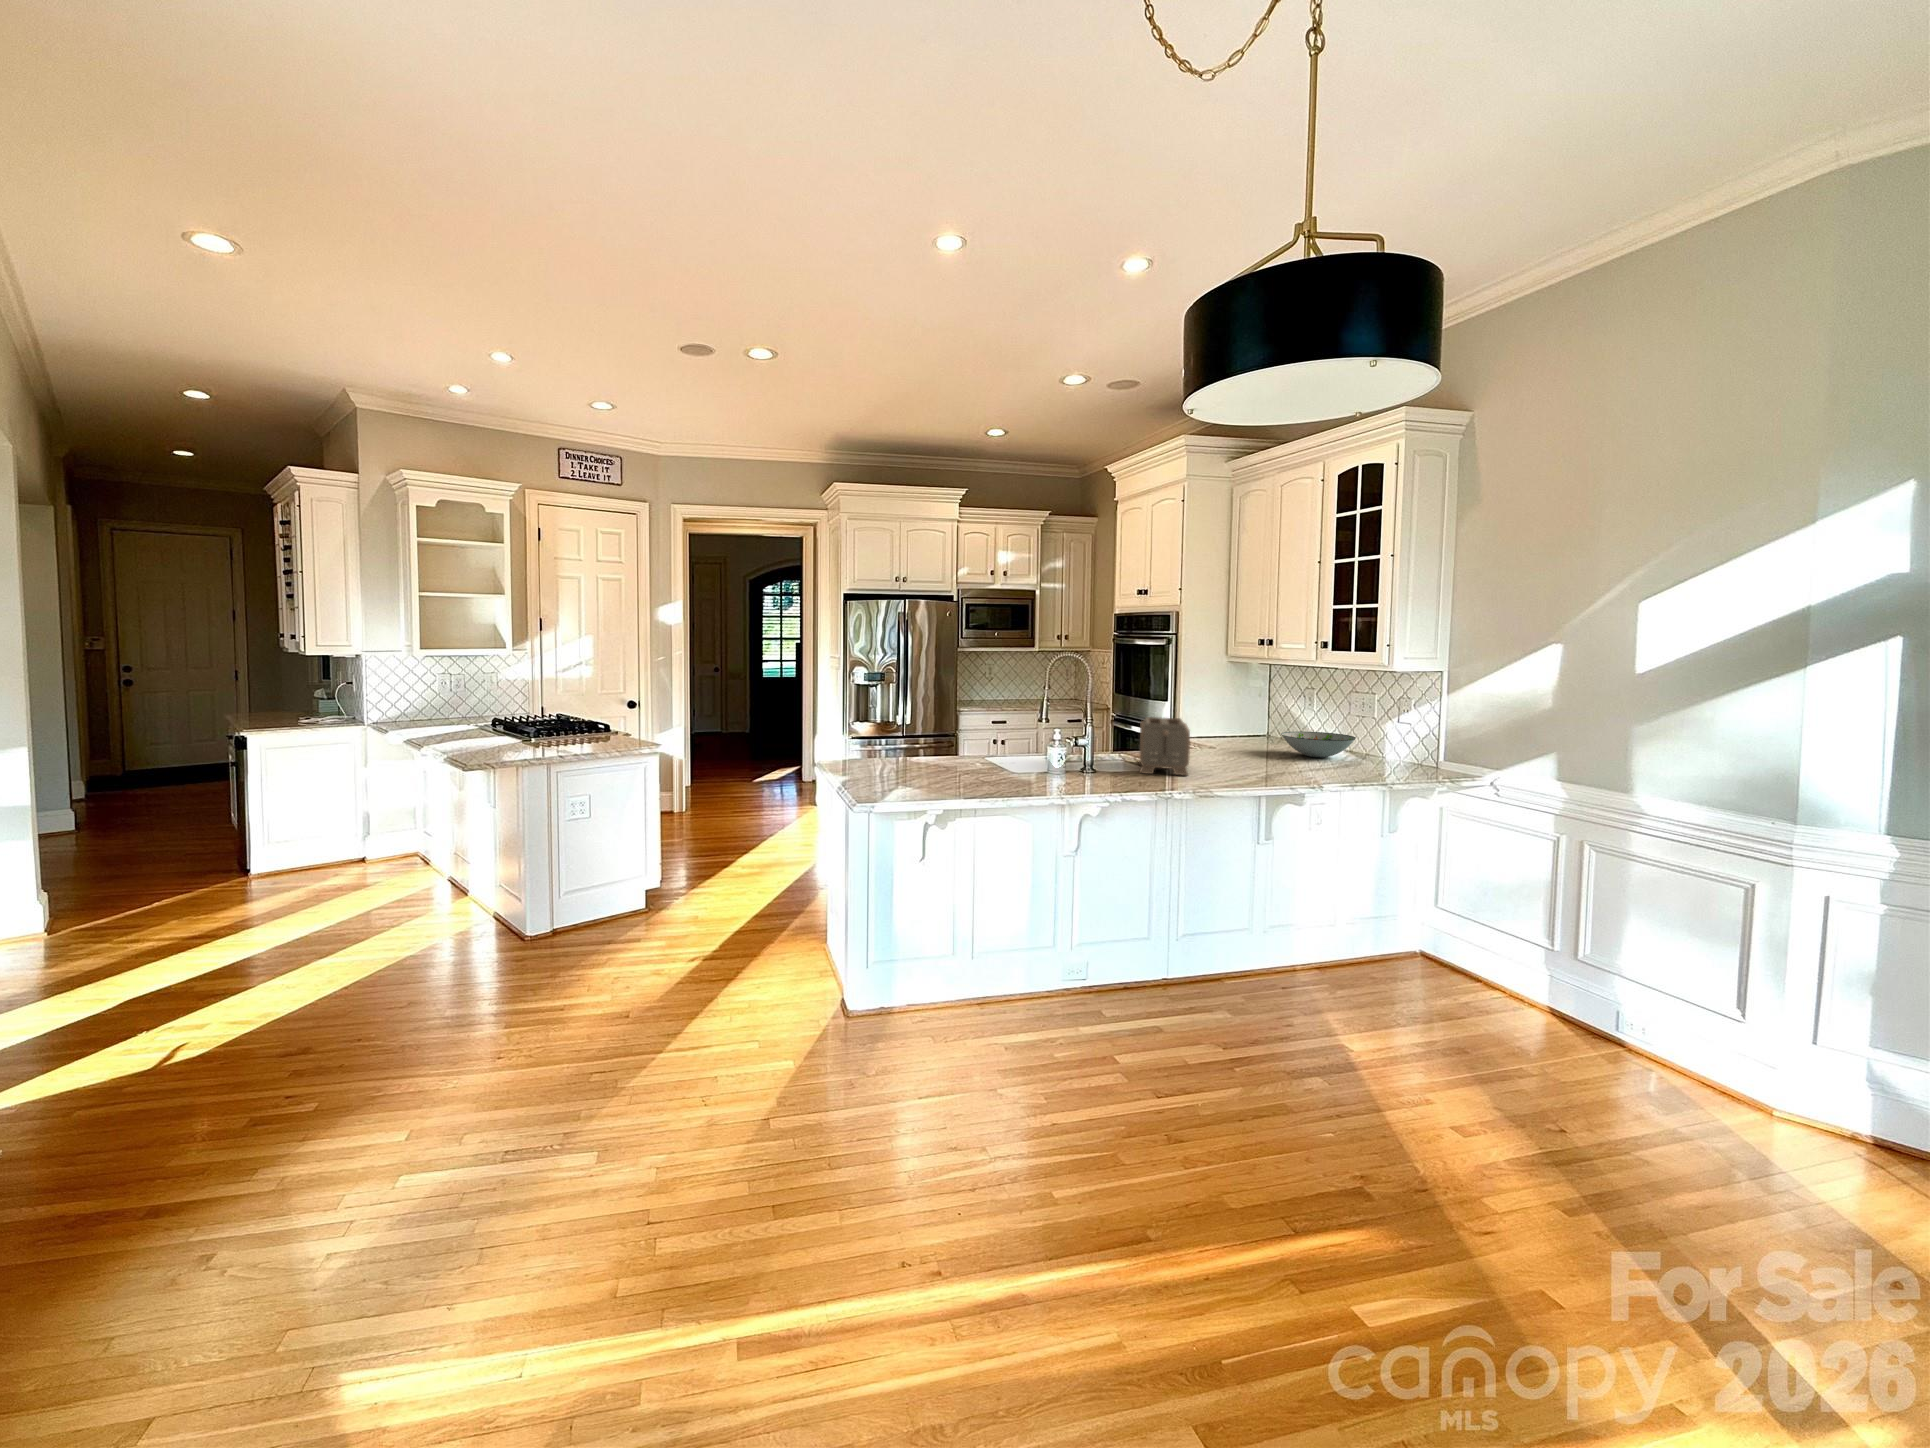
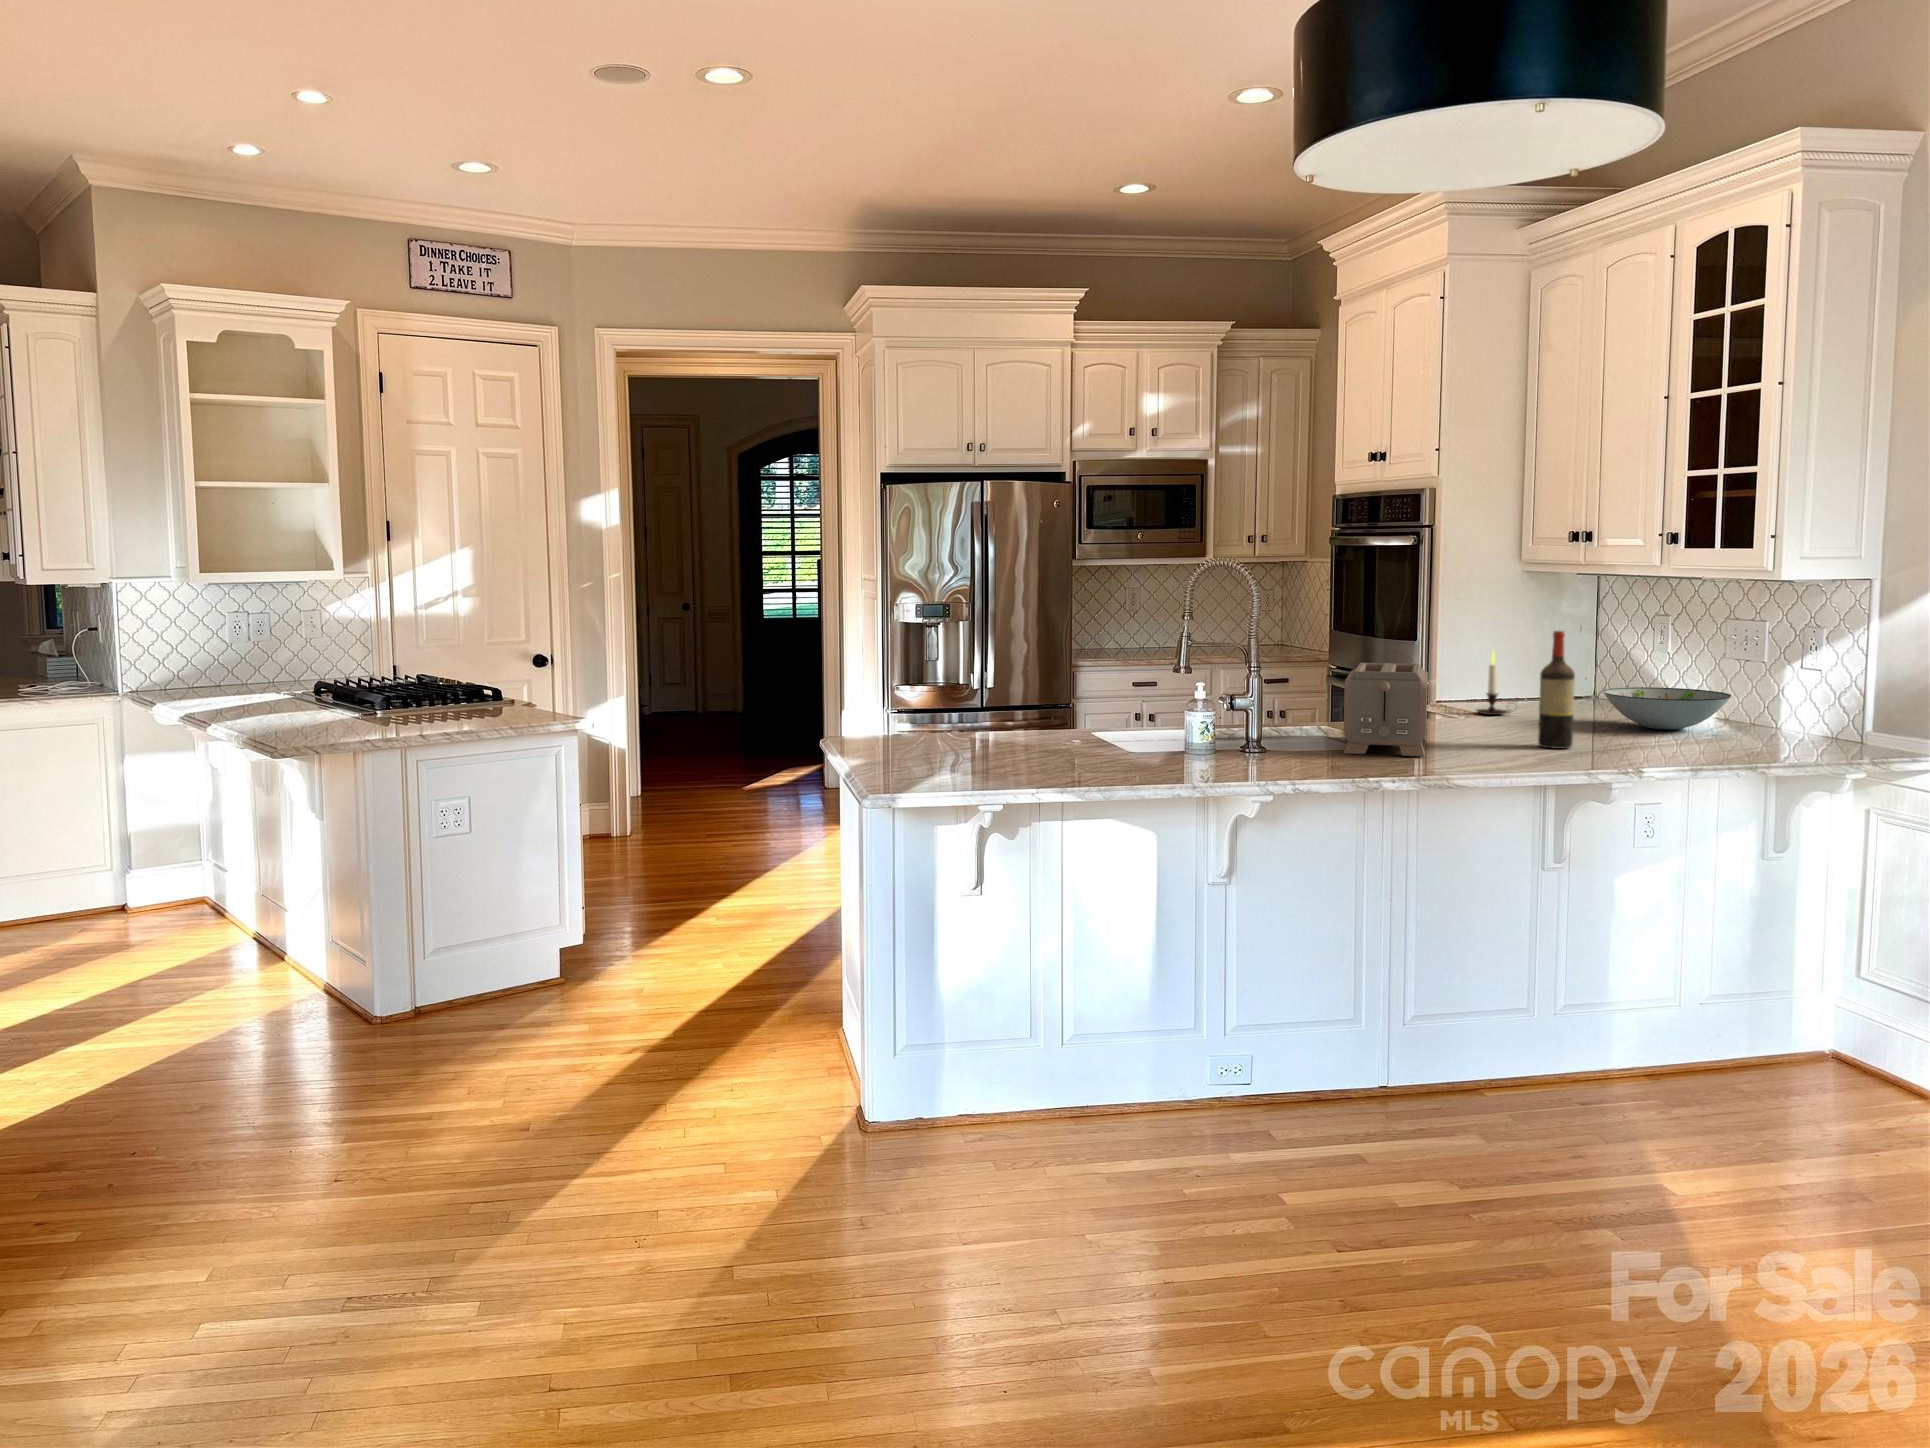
wine bottle: none [1251,700,1273,770] -> present [1538,631,1575,749]
candle: none [1205,707,1230,747] -> present [1477,651,1510,715]

